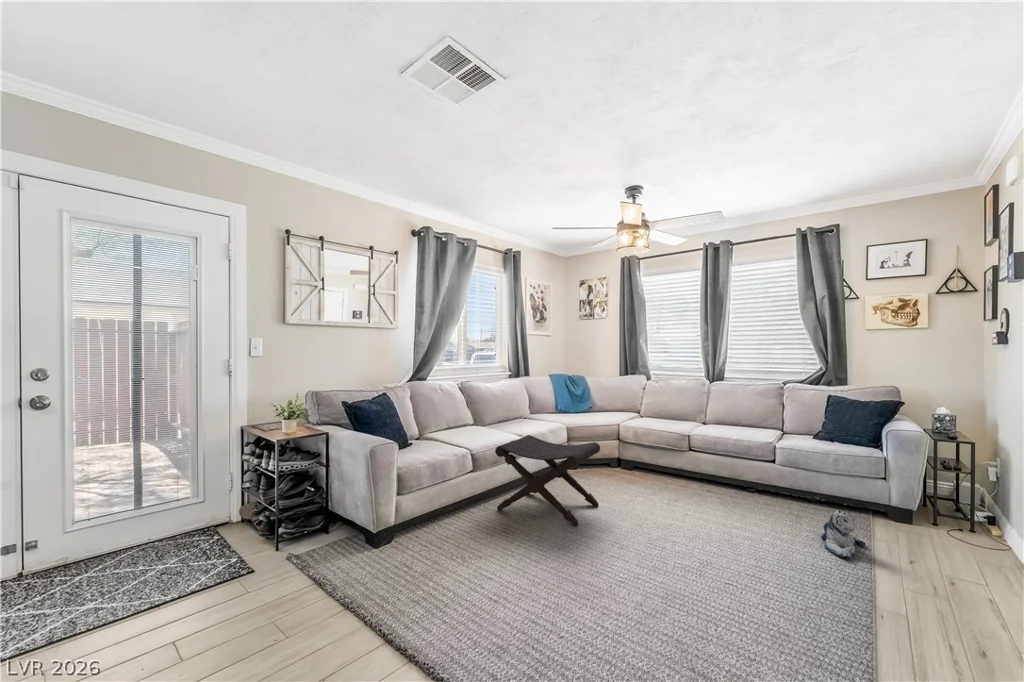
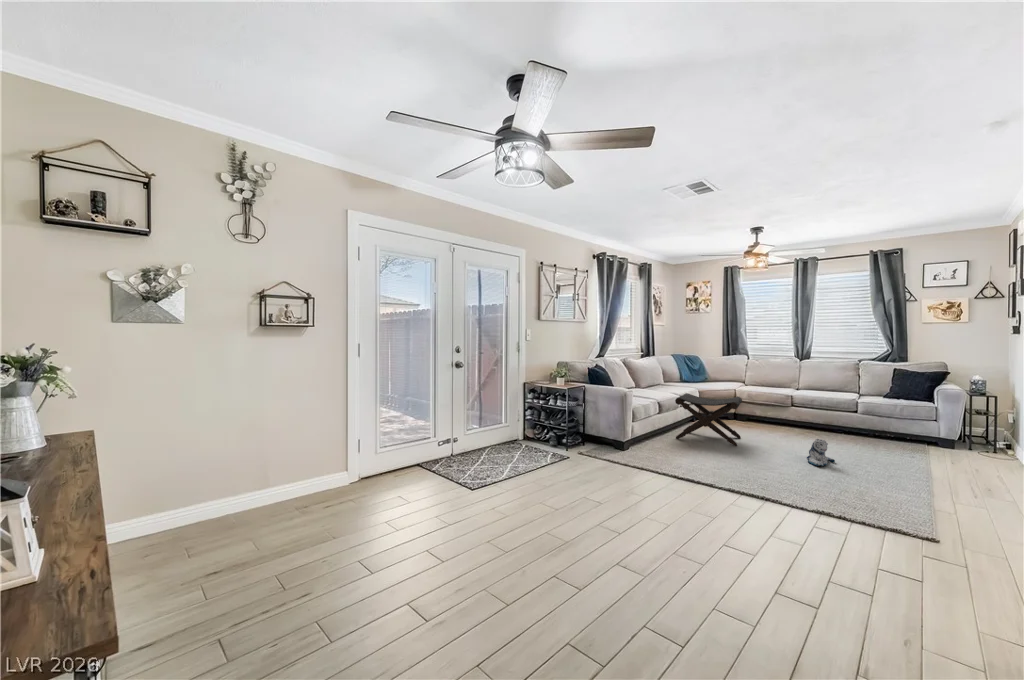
plush toy: present [821,510,866,558] -> present [807,439,835,466]

